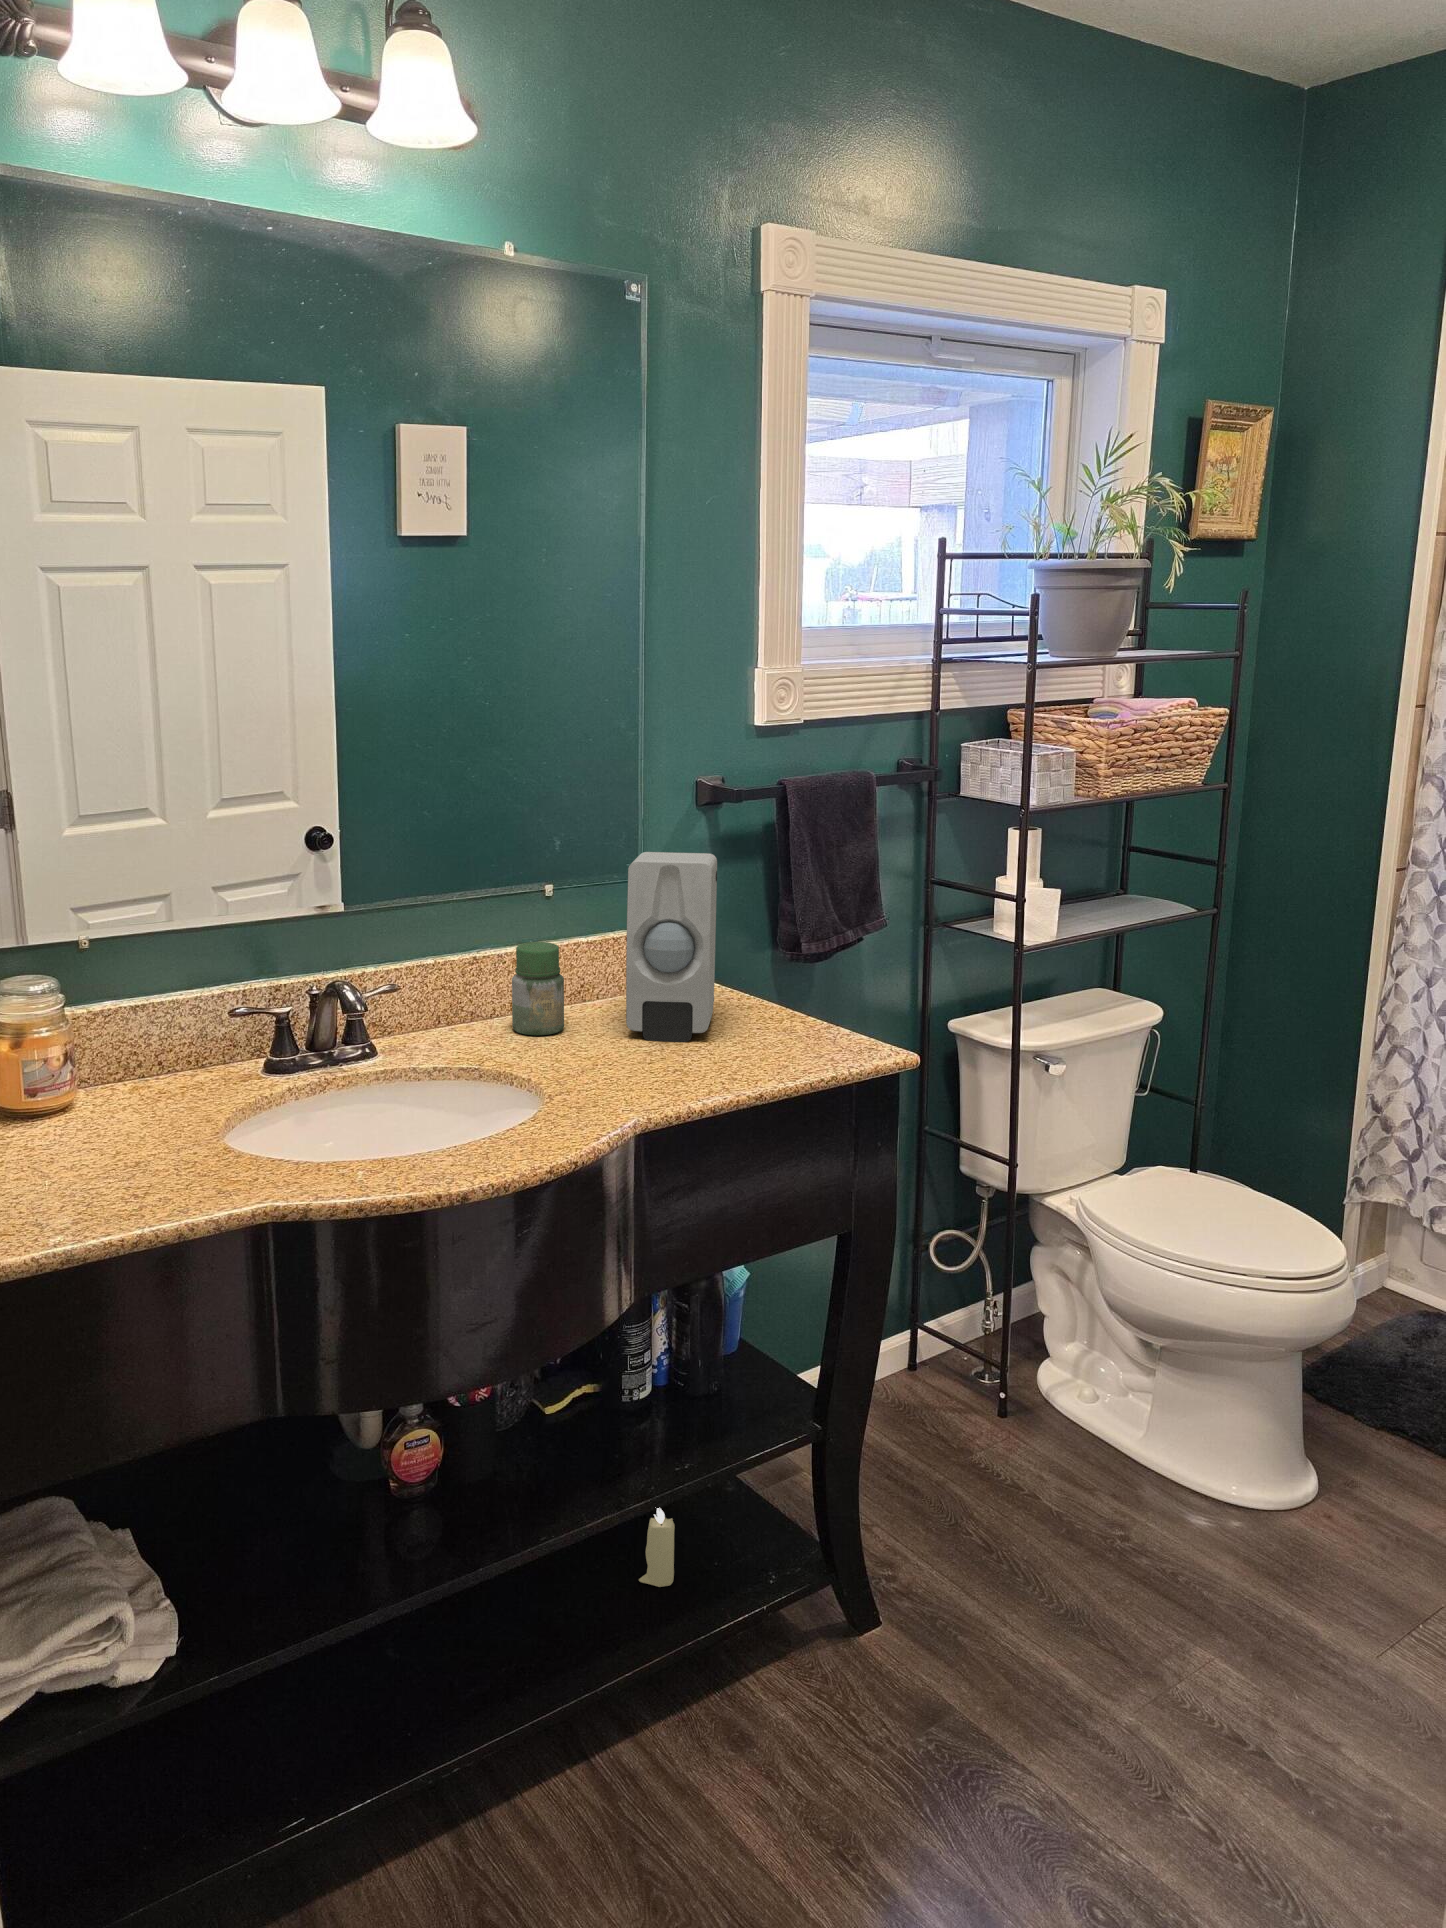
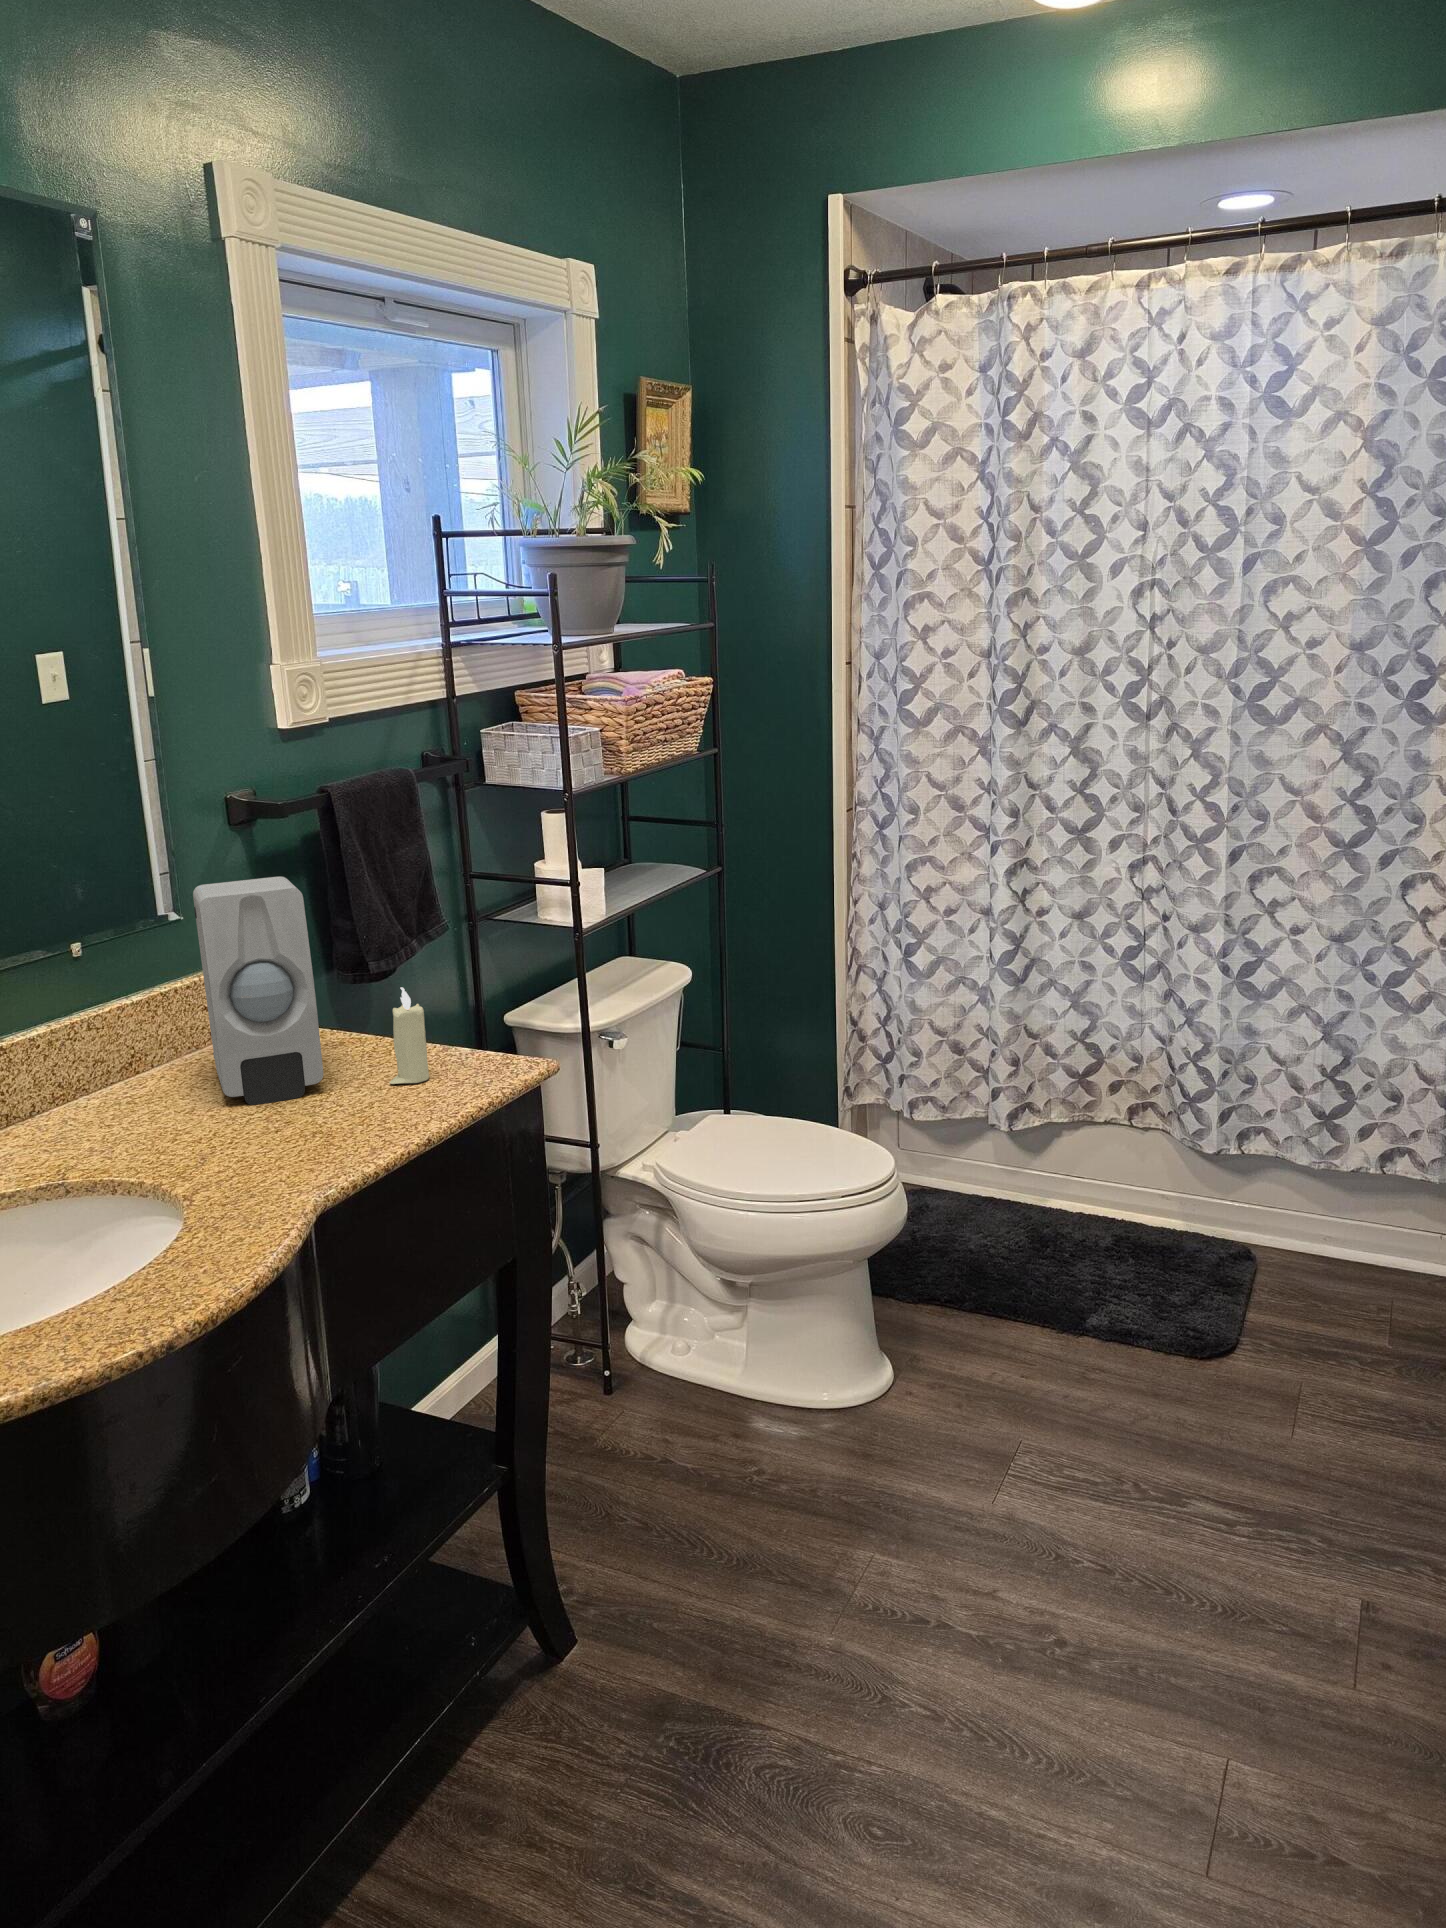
jar: present [512,942,564,1035] -> none [63,1011,140,1128]
candle: present [639,1508,675,1587] -> present [389,987,429,1084]

